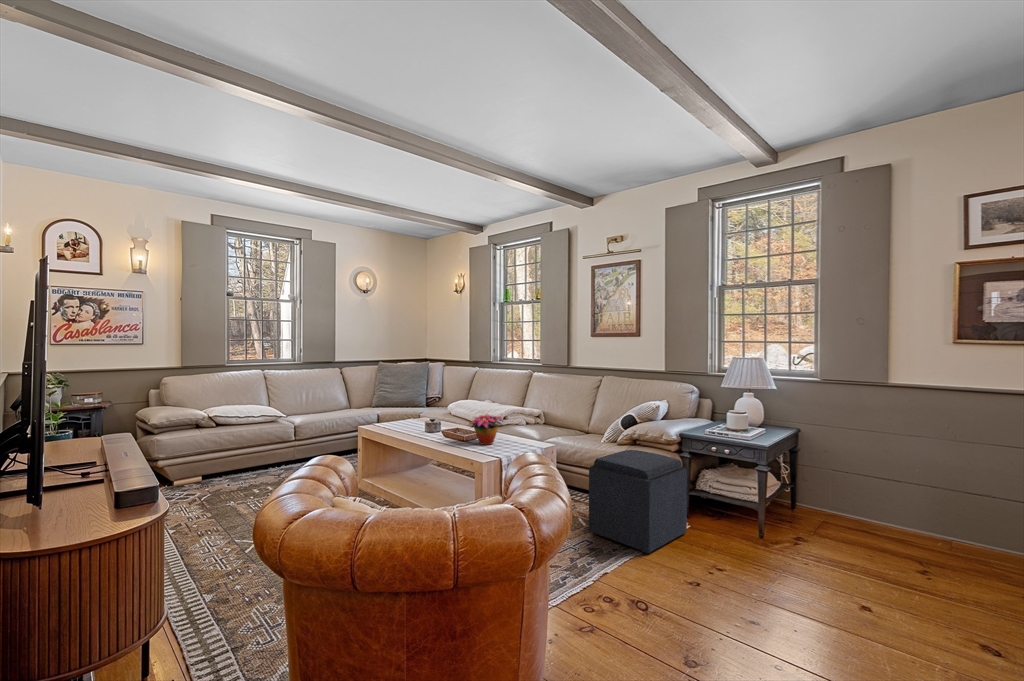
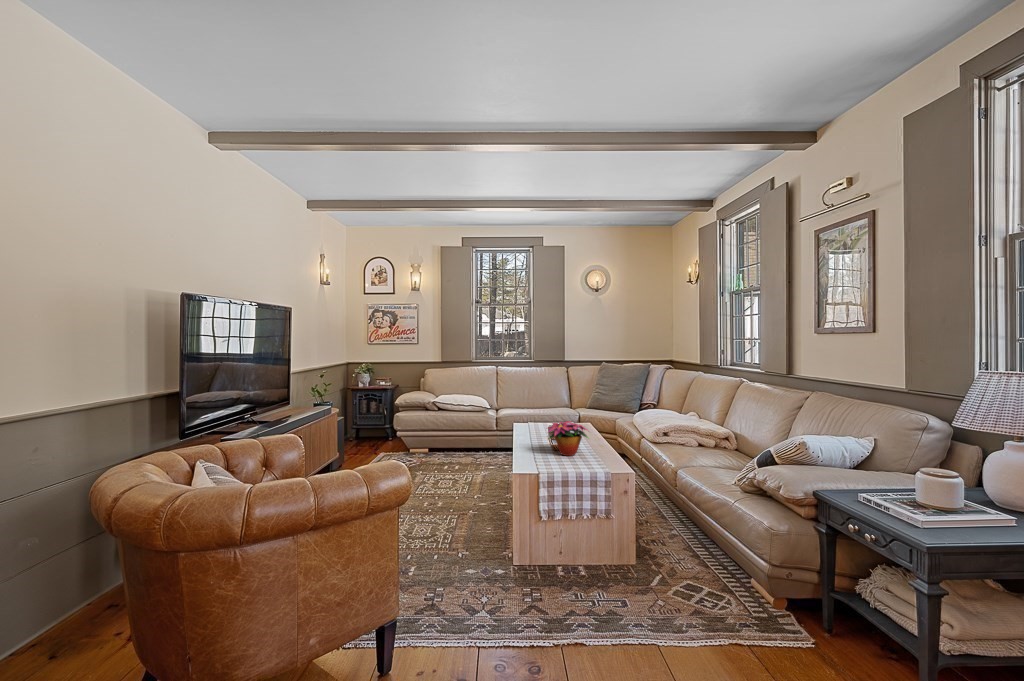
ottoman: present [589,450,687,554] -> none [640,496,786,652]

